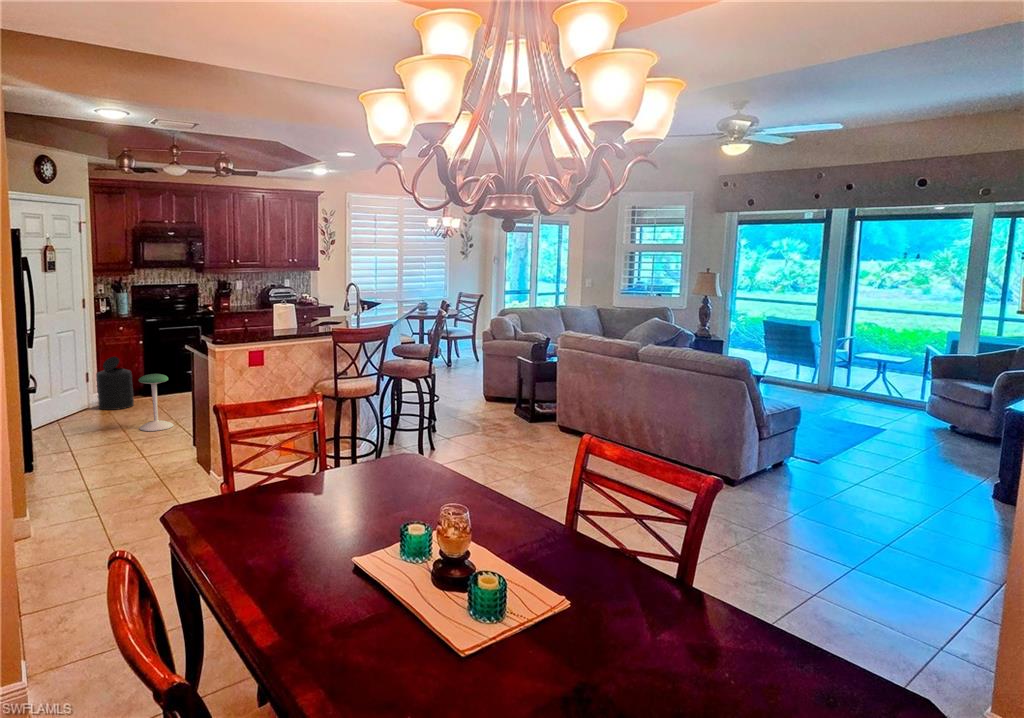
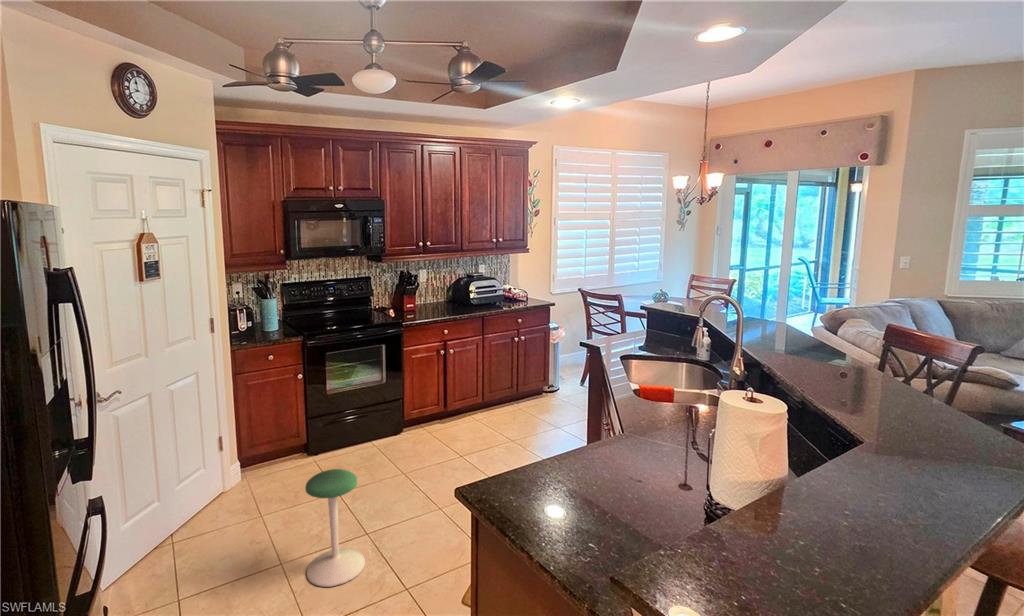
trash can: present [96,357,134,410] -> none [231,409,290,501]

